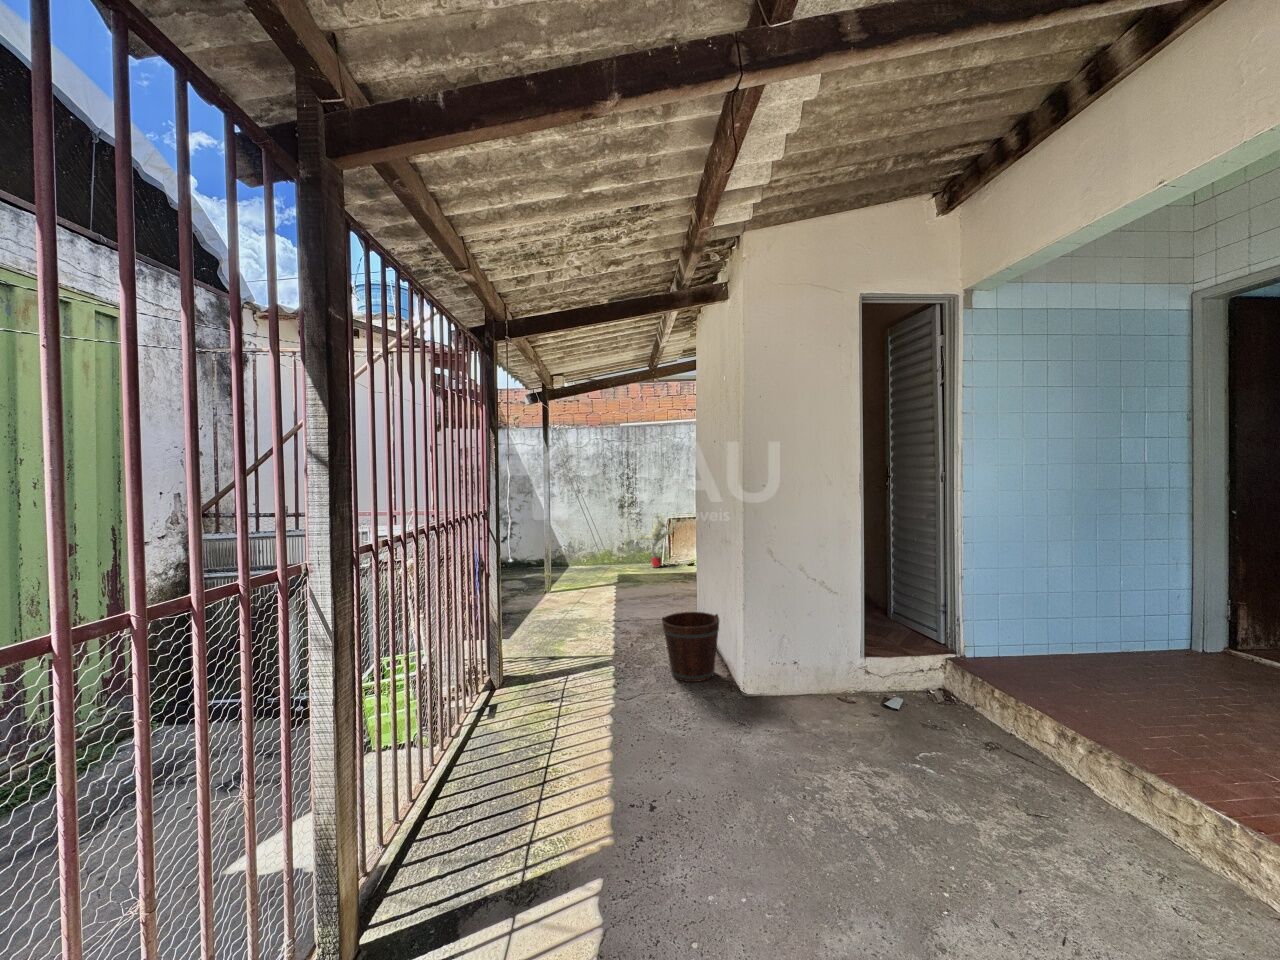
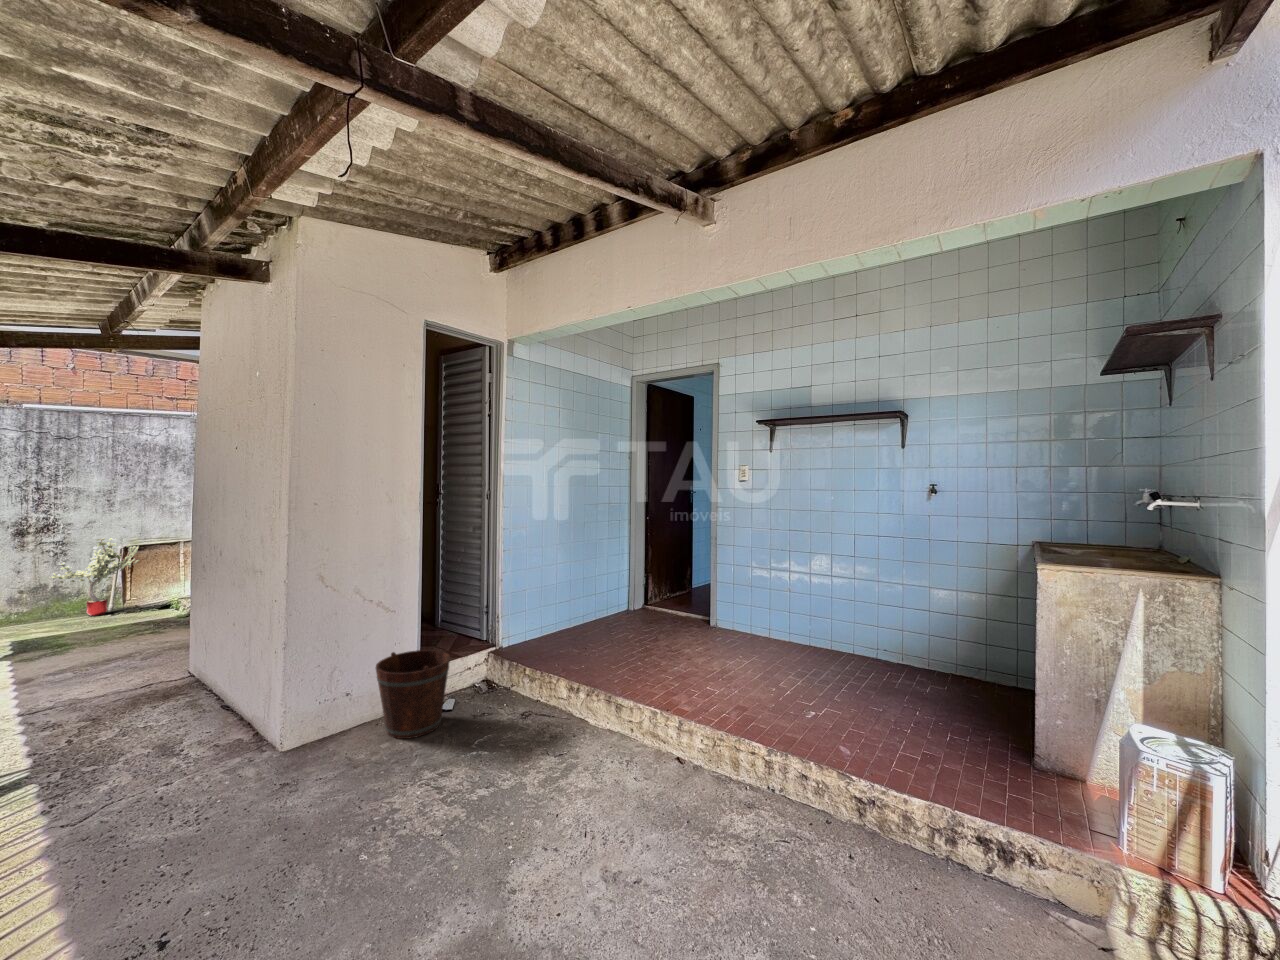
bucket: present [662,612,719,682] -> present [376,650,450,739]

